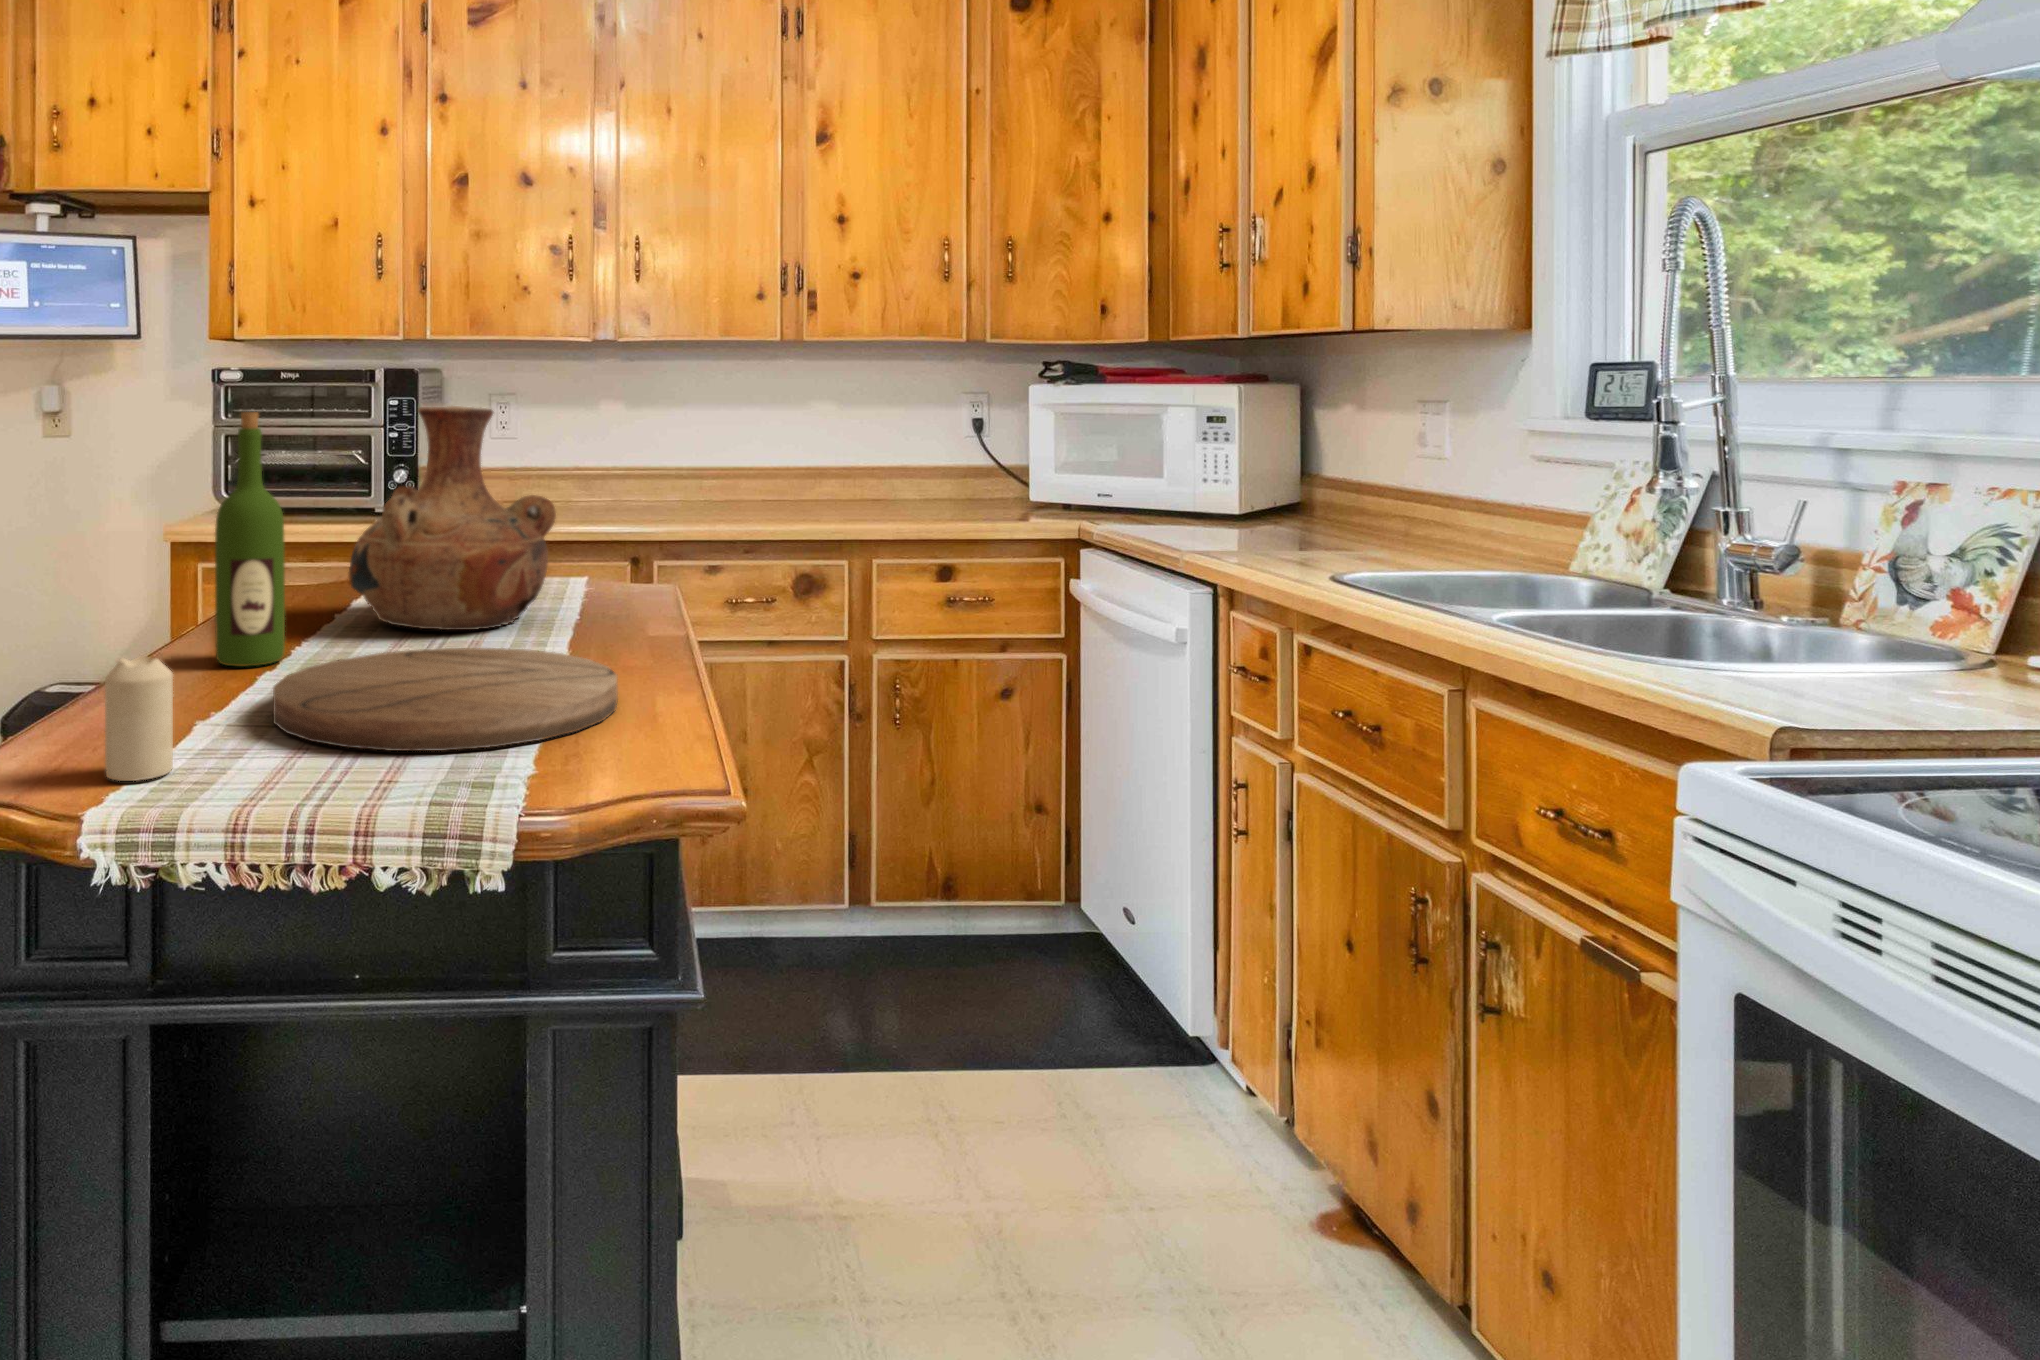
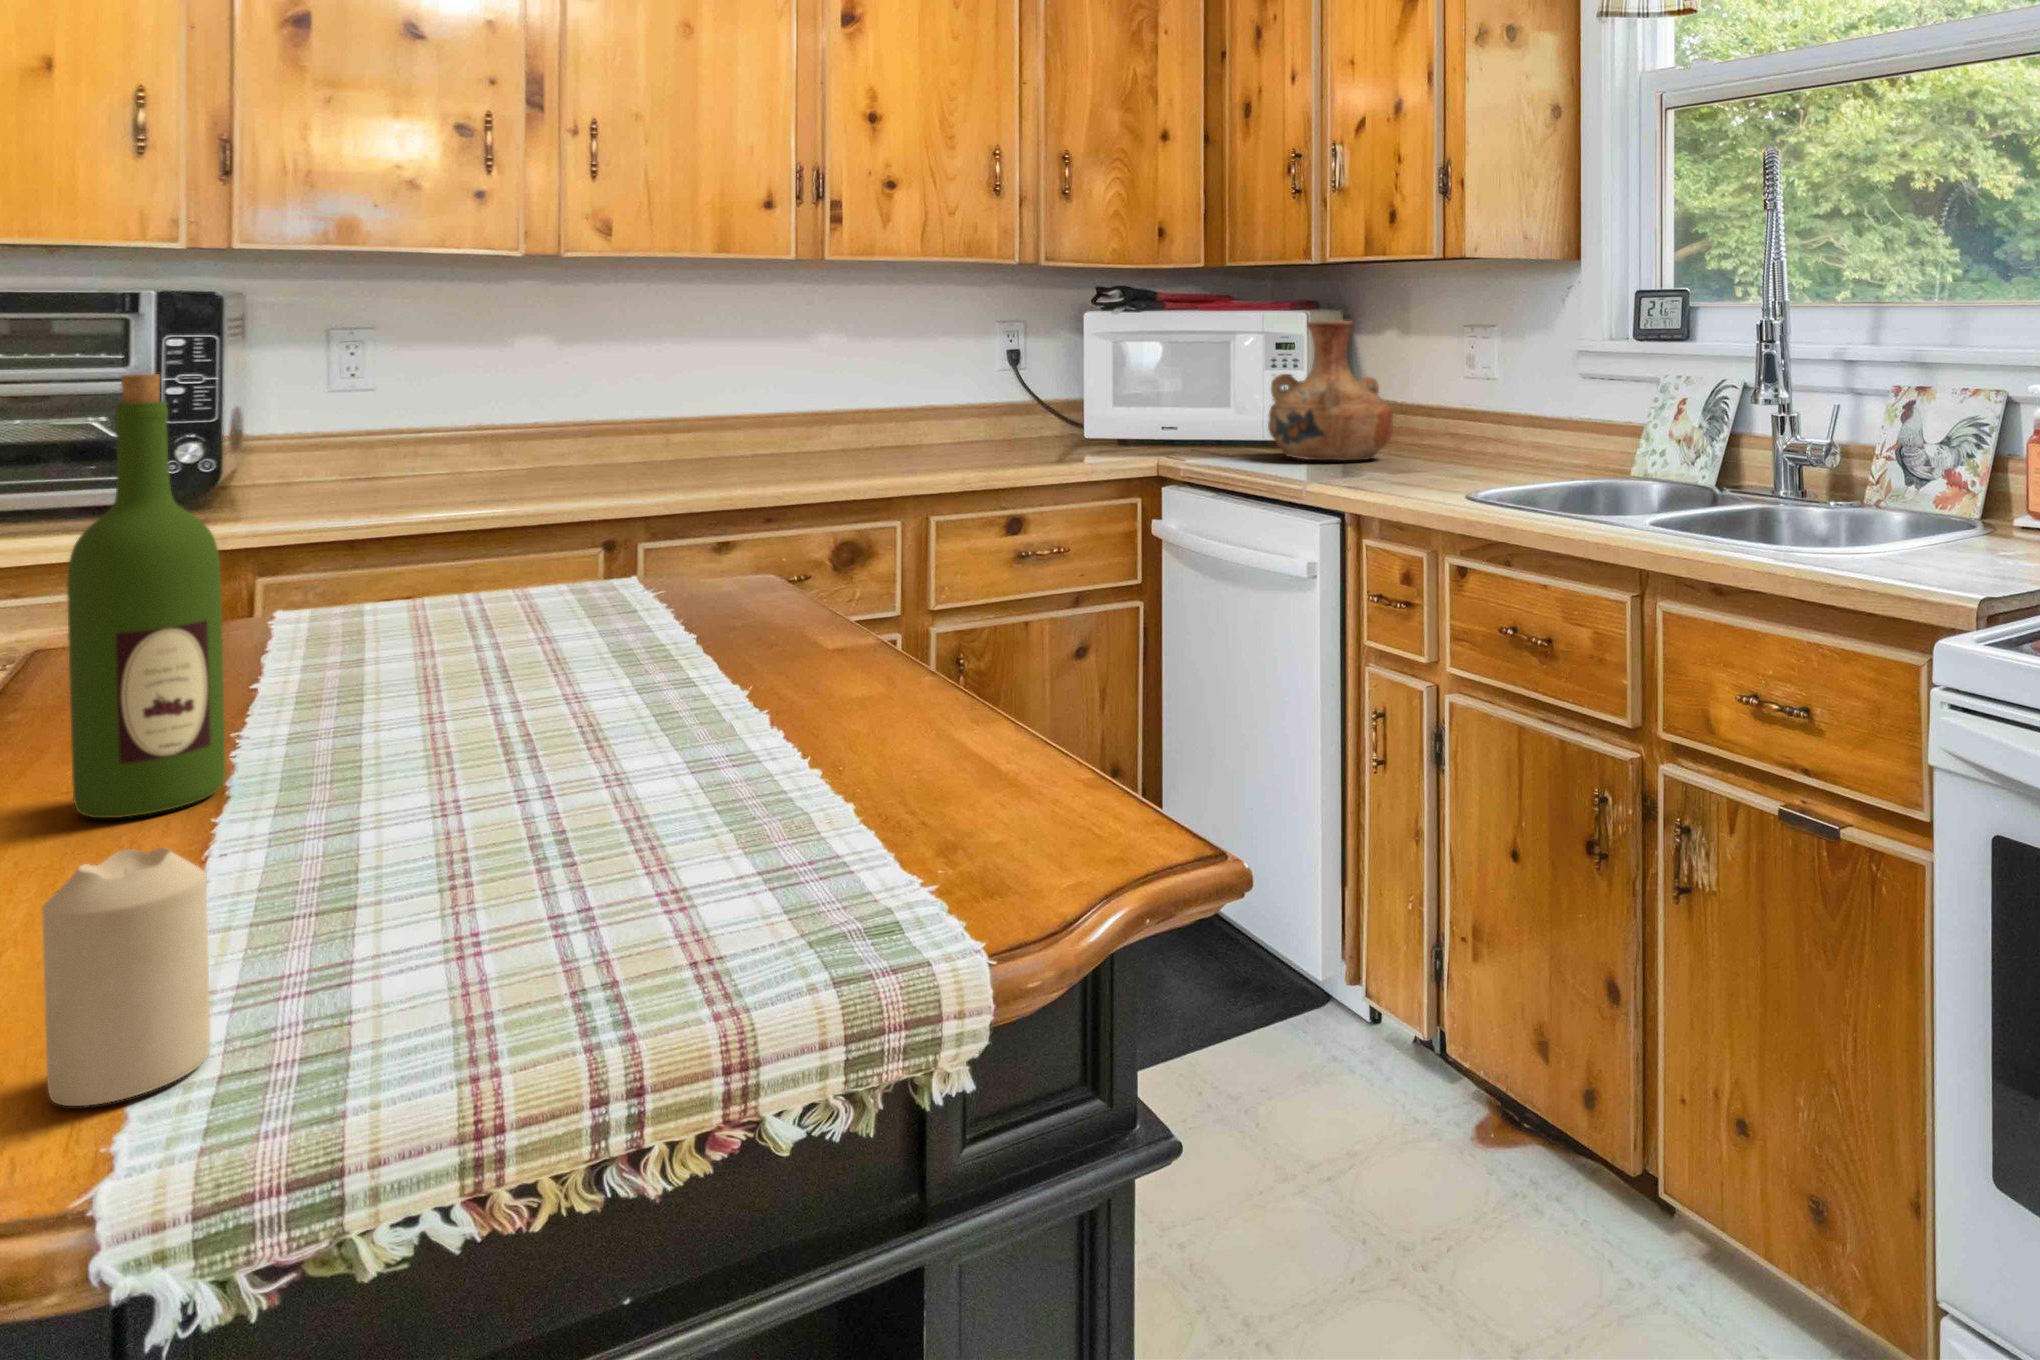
vase: present [349,406,556,630] -> present [1268,320,1393,460]
cutting board: present [273,648,618,751] -> none [315,702,916,926]

